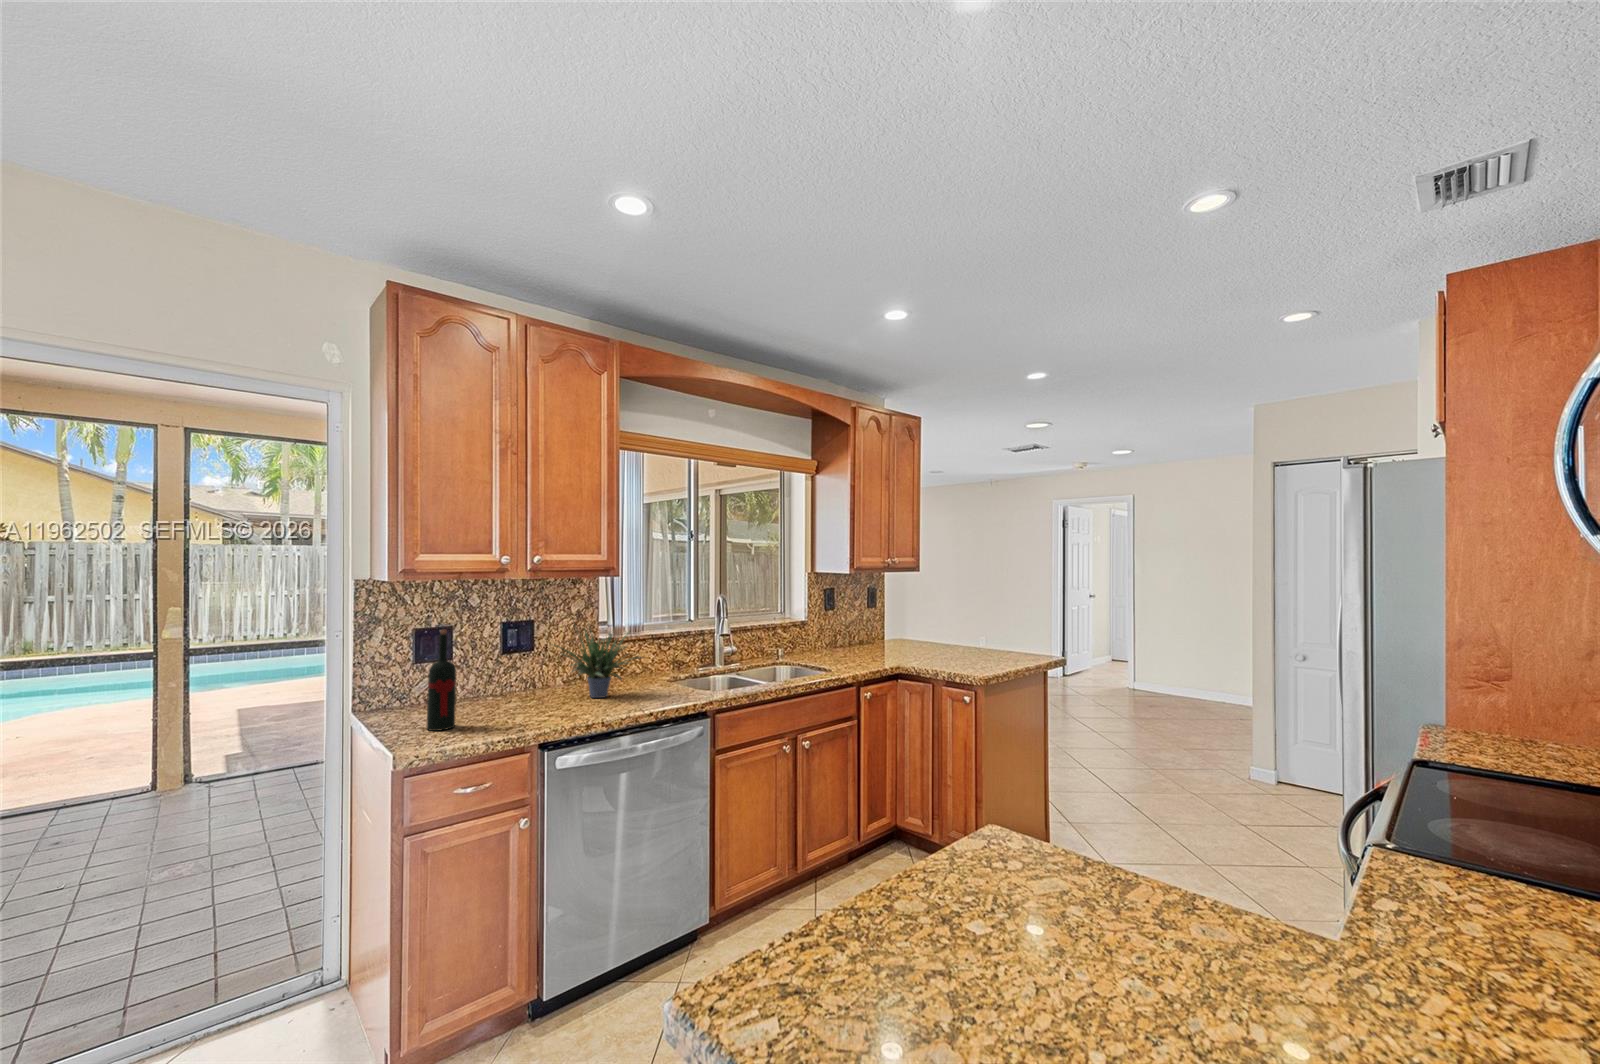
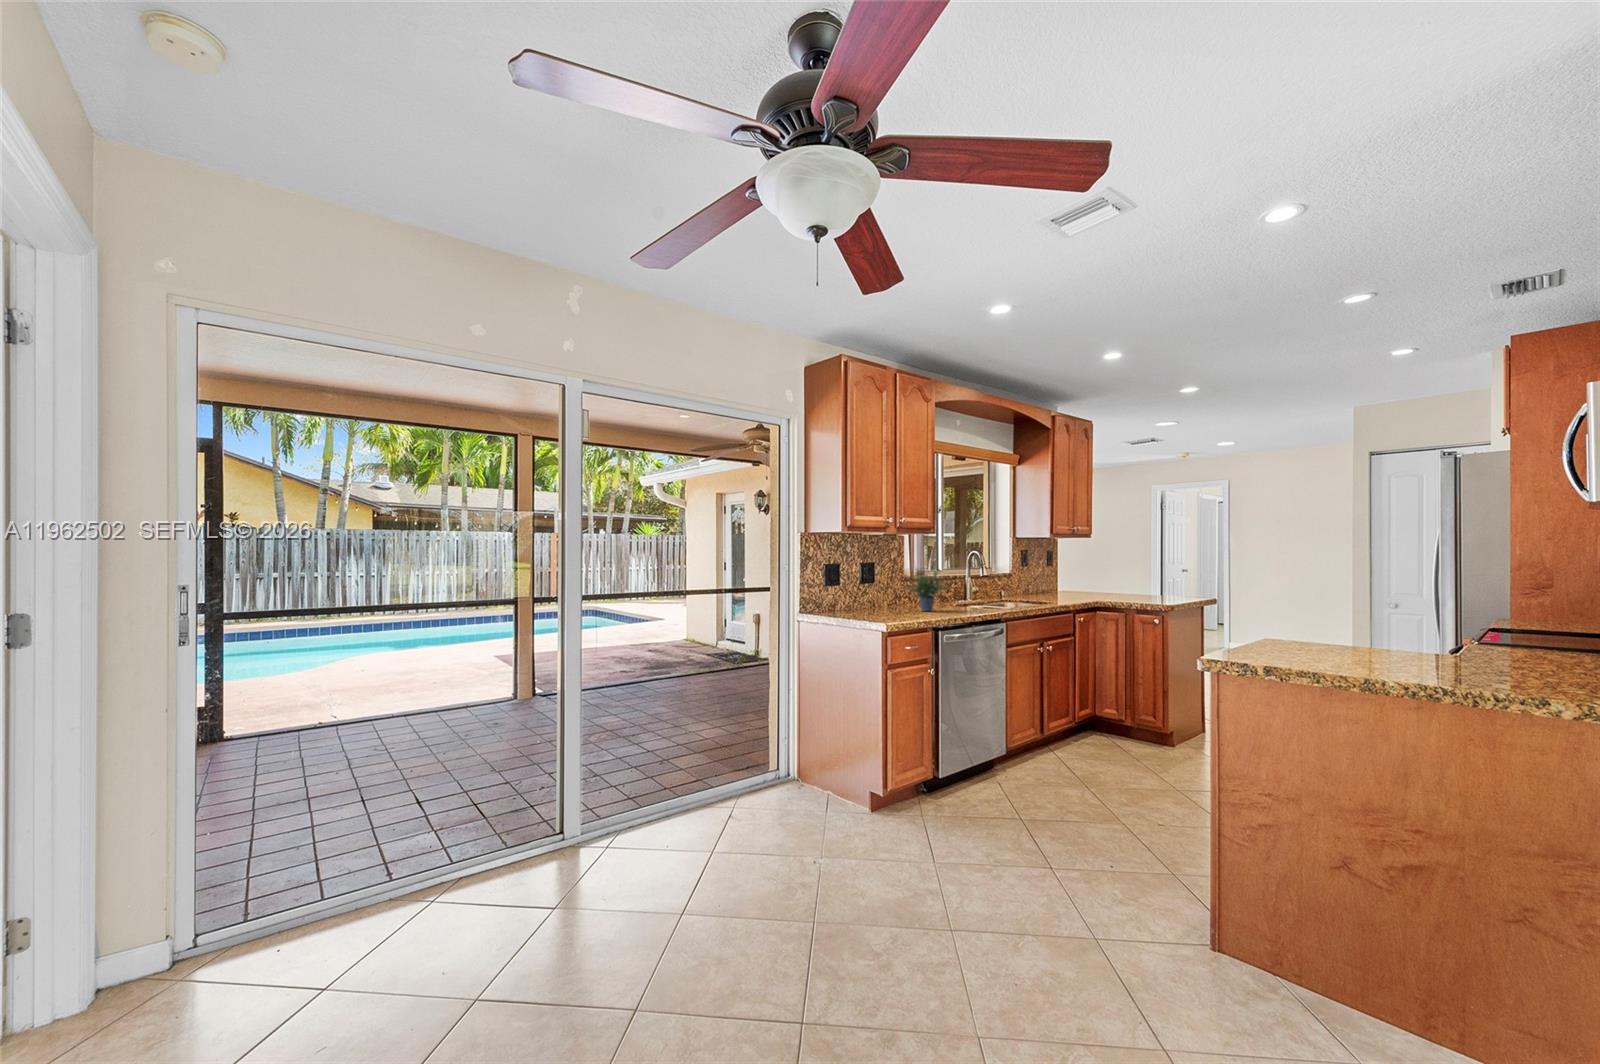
wine bottle: present [427,630,456,731] -> none [865,560,882,619]

